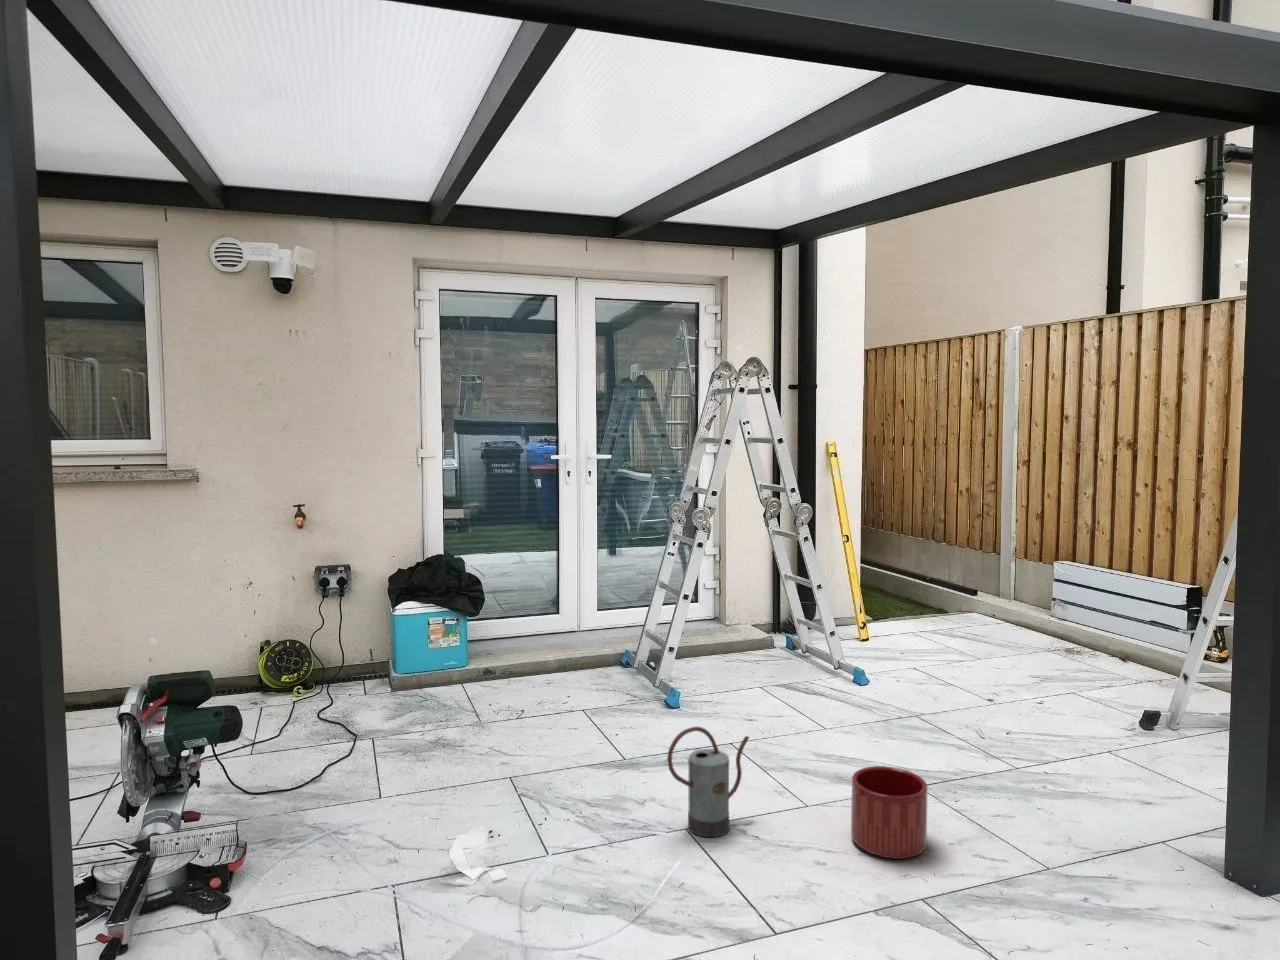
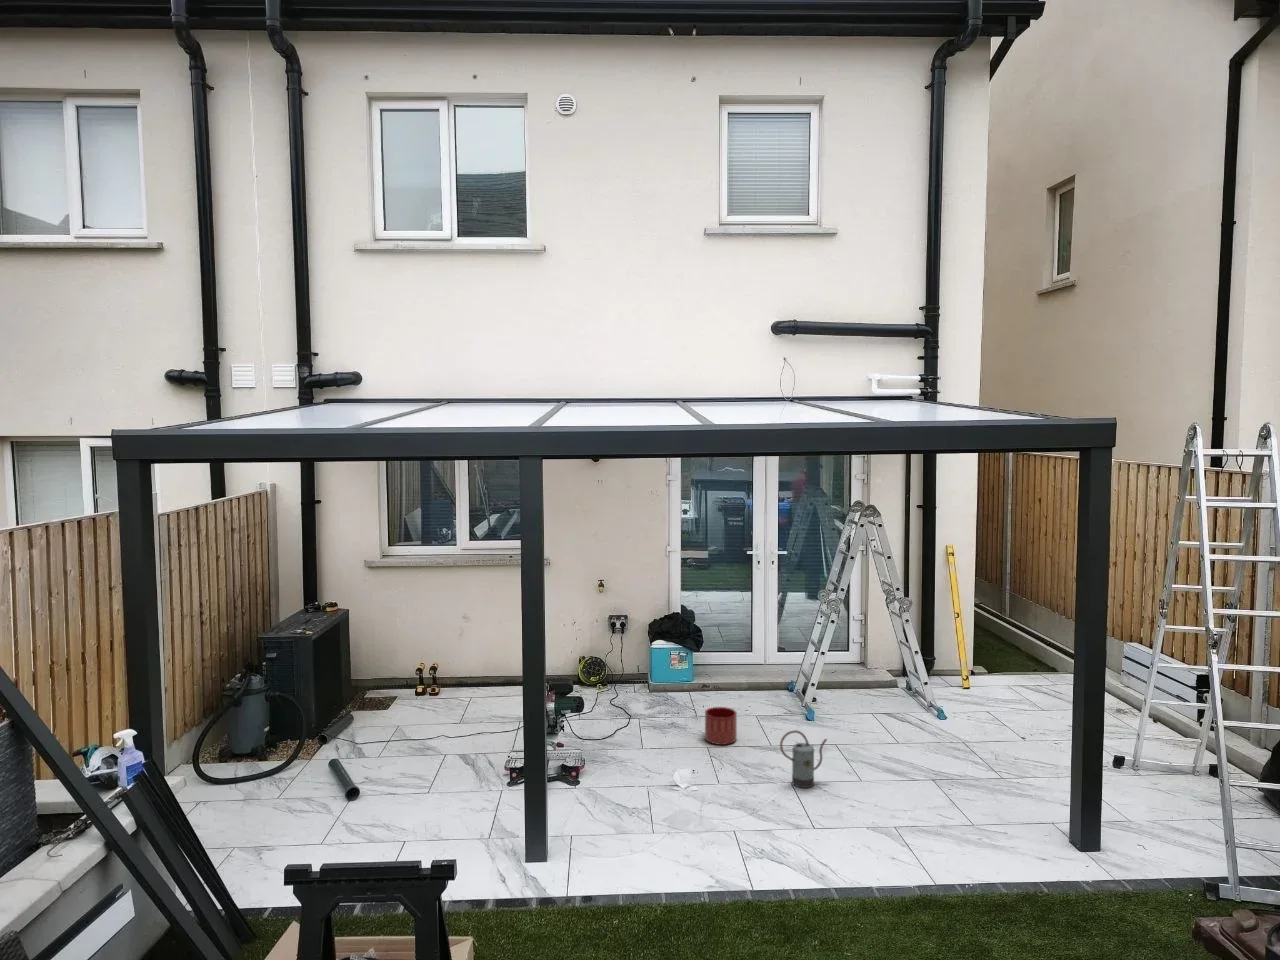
planter: present [851,766,927,859] -> present [705,707,737,745]

